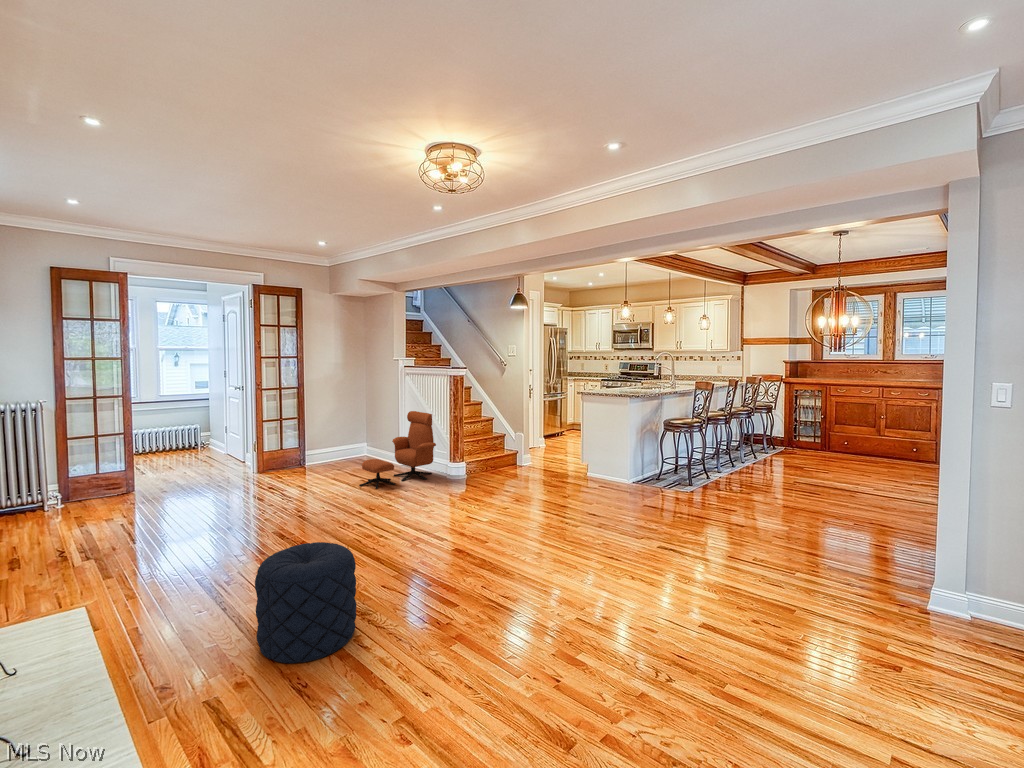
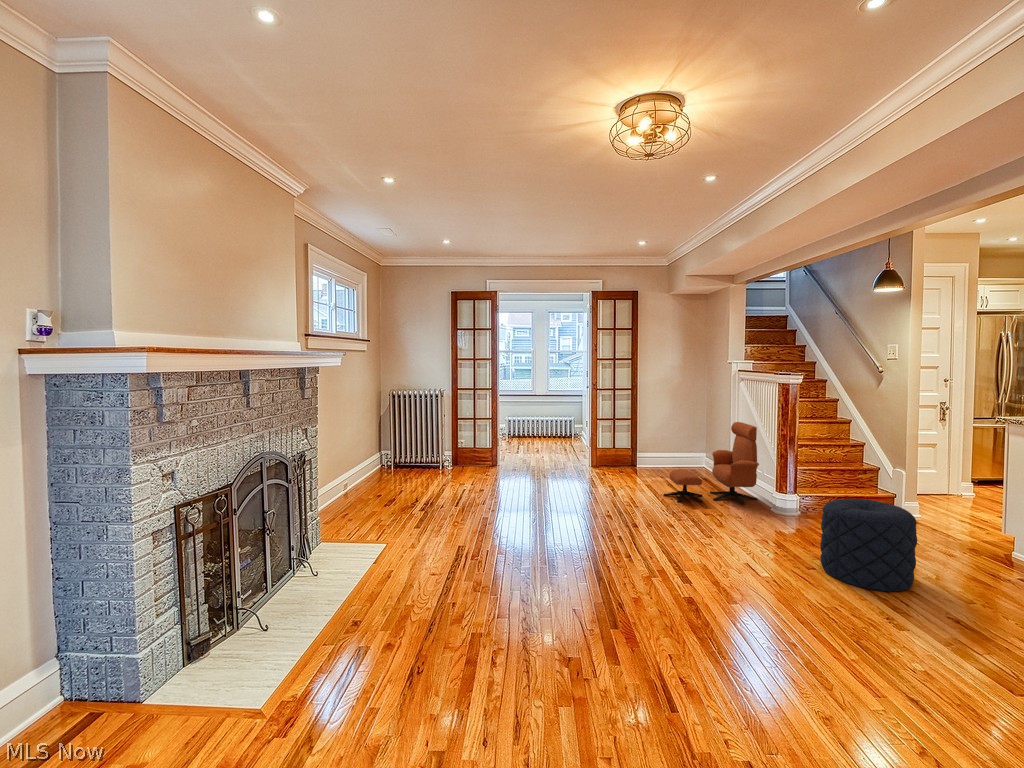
pouf: present [255,542,356,663] -> present [820,499,917,592]

